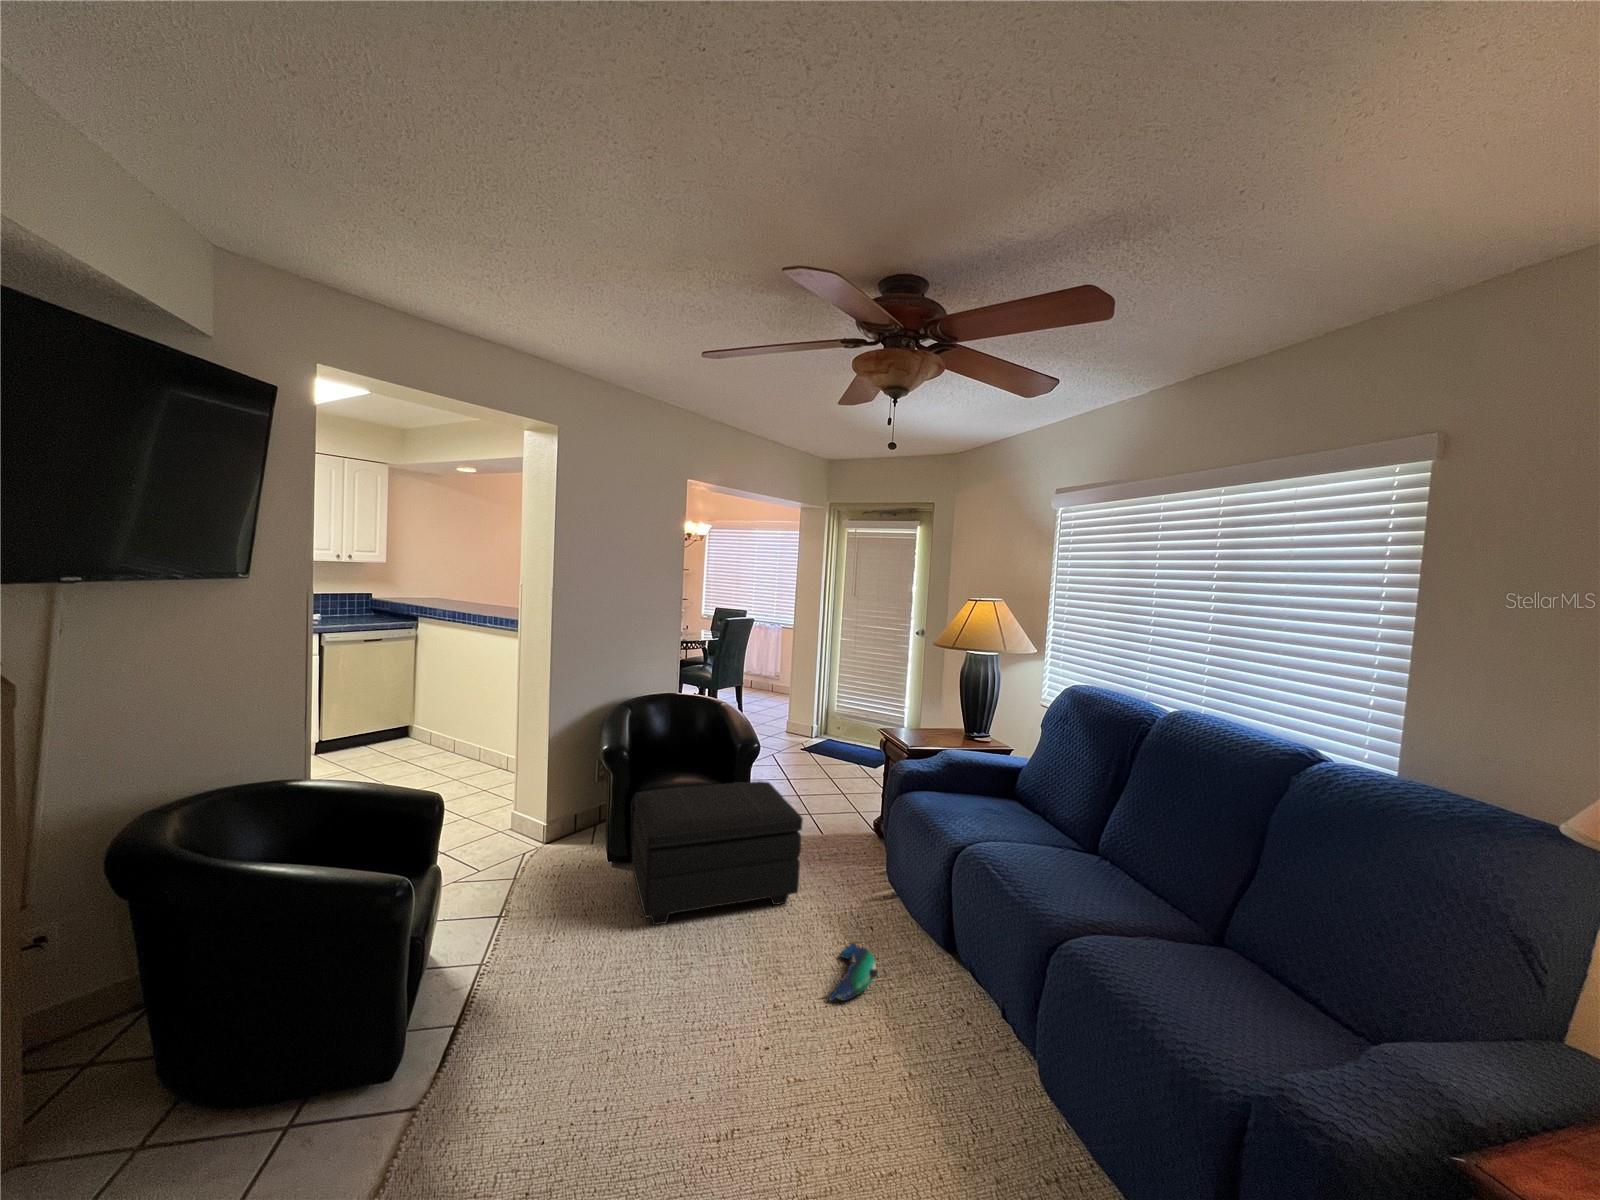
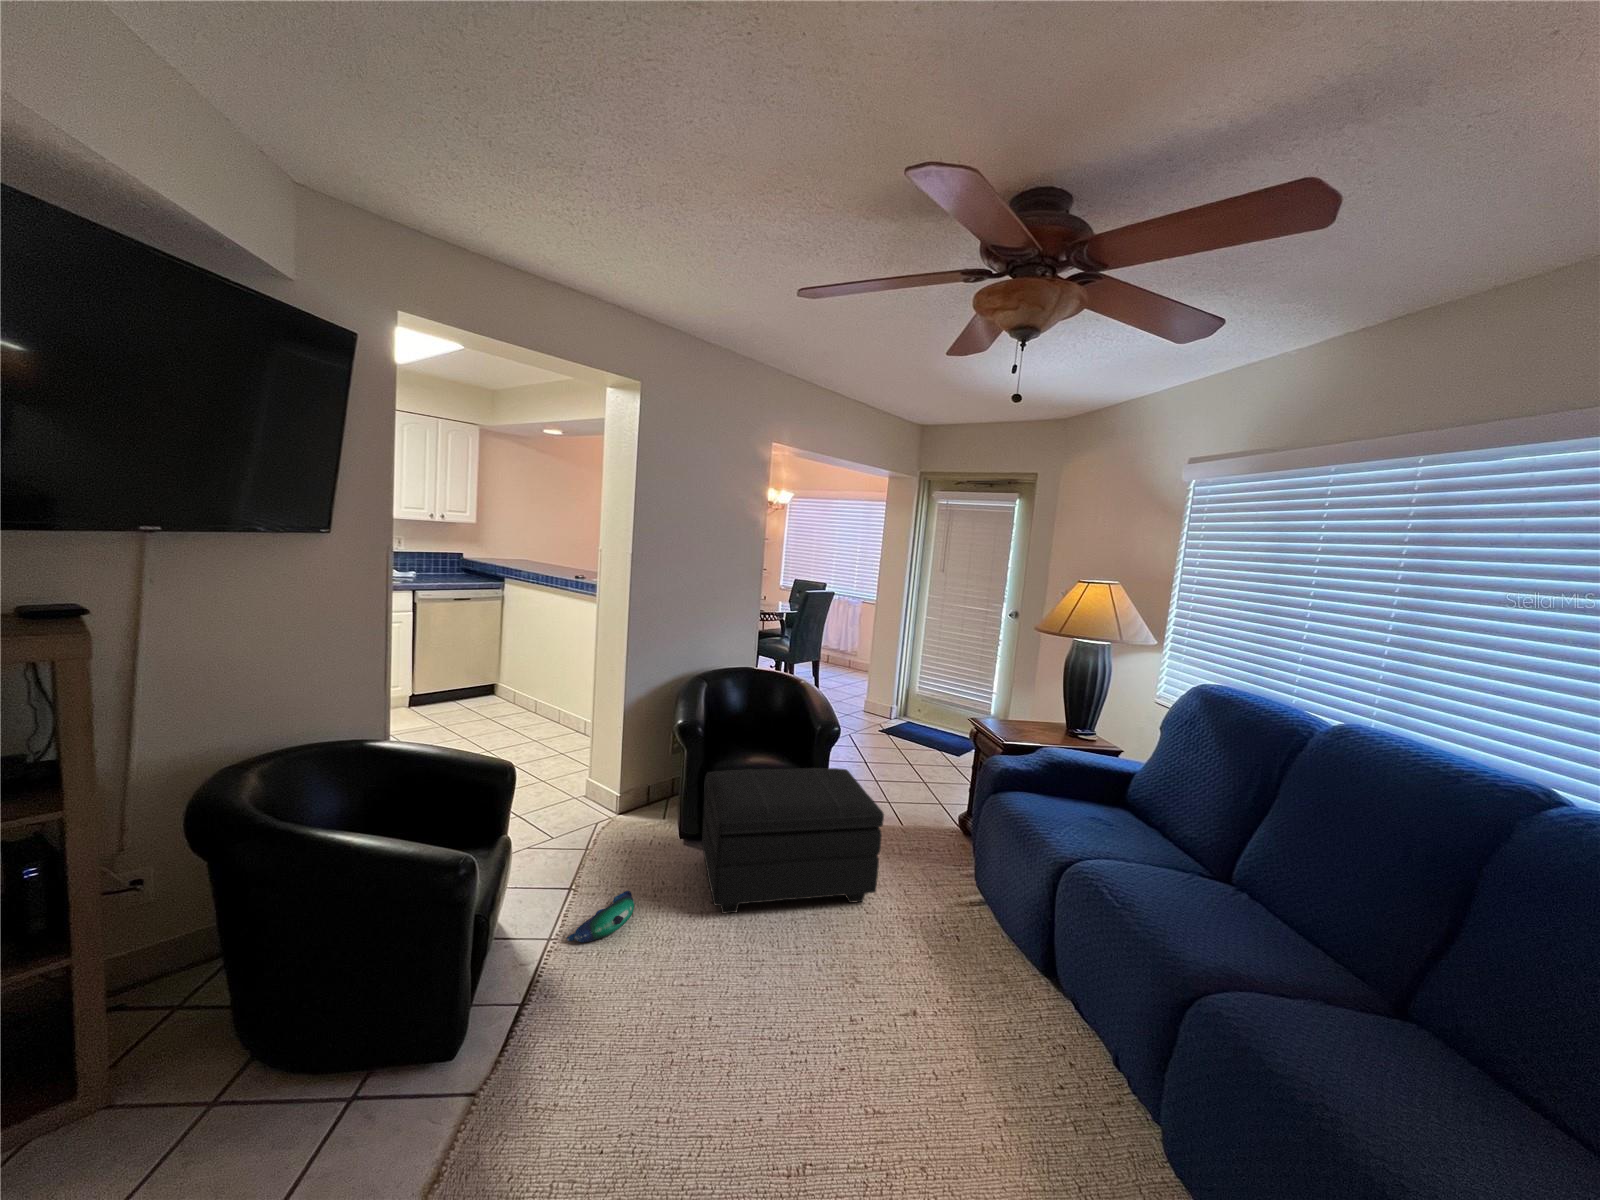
plush toy: present [829,943,878,1001] -> present [567,891,634,942]

